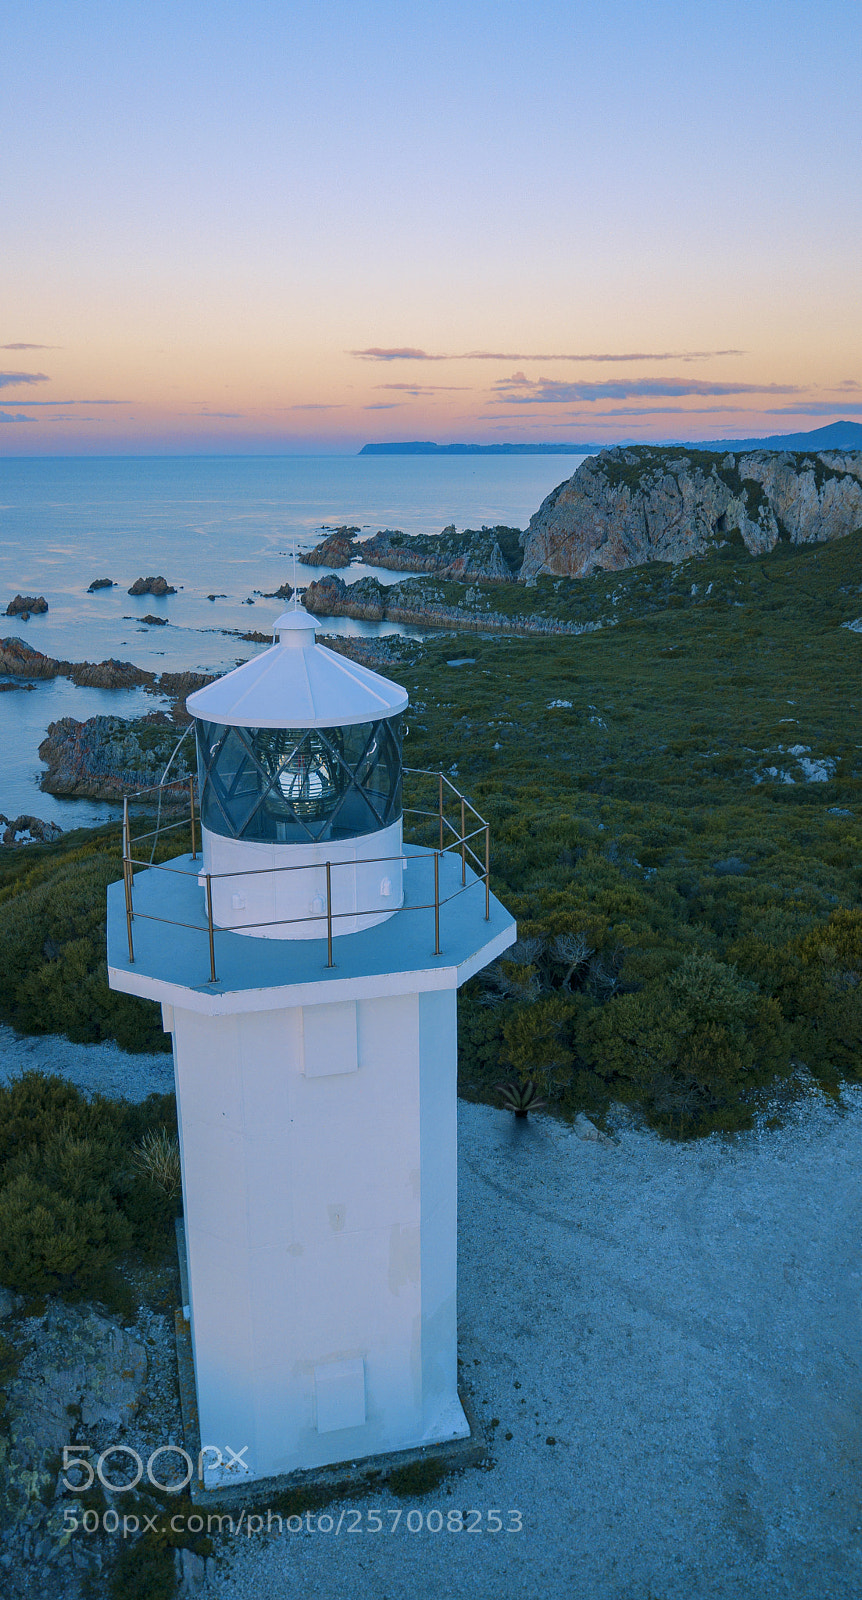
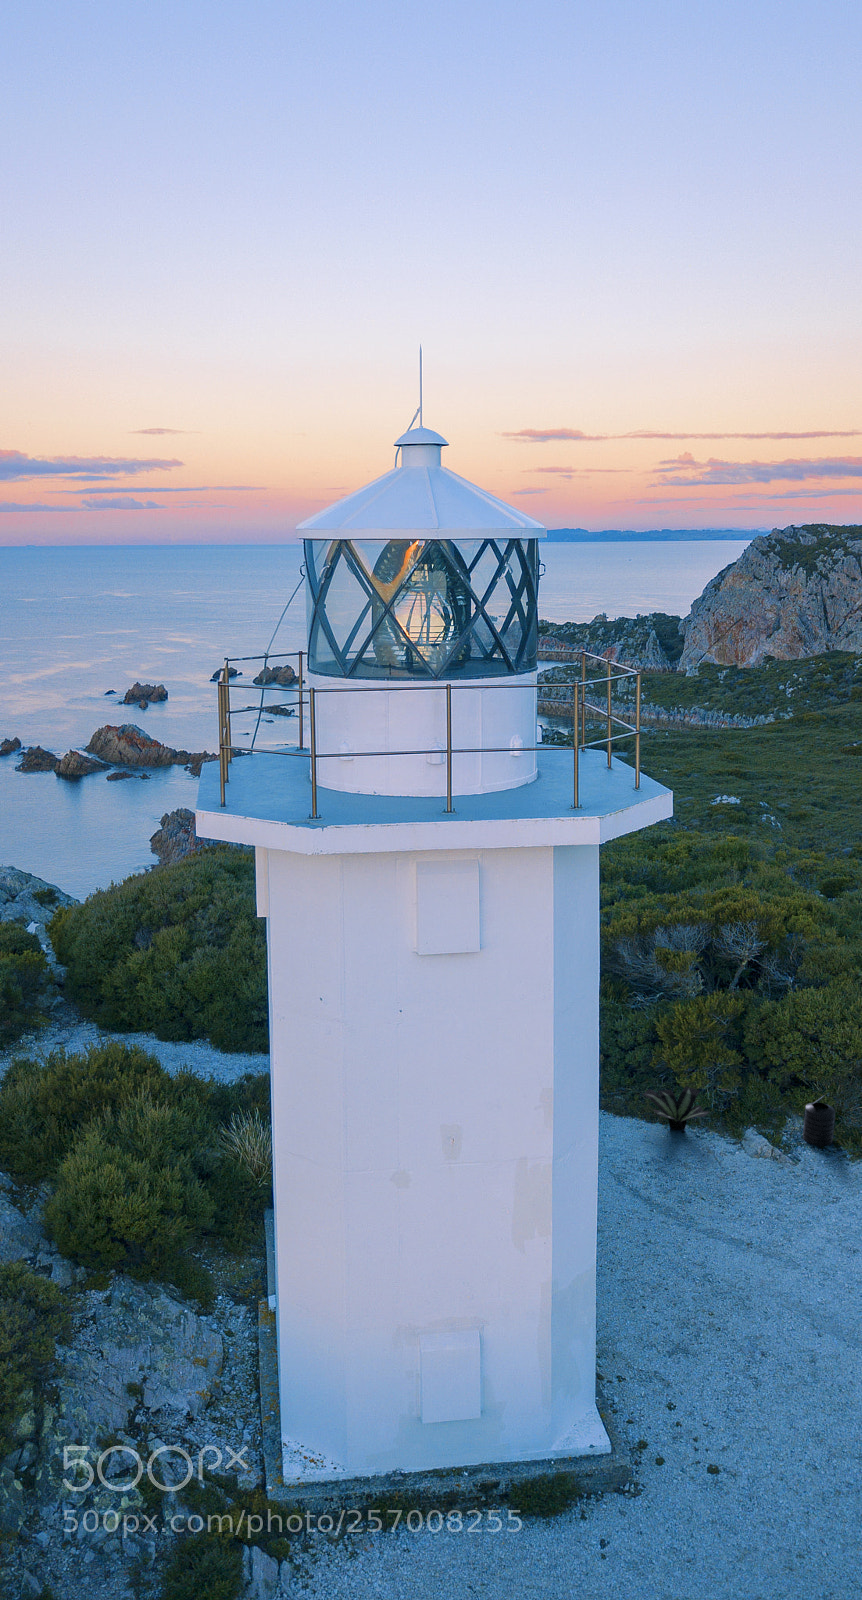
trash can: none [621,1087,647,1128] -> present [803,1095,835,1146]

